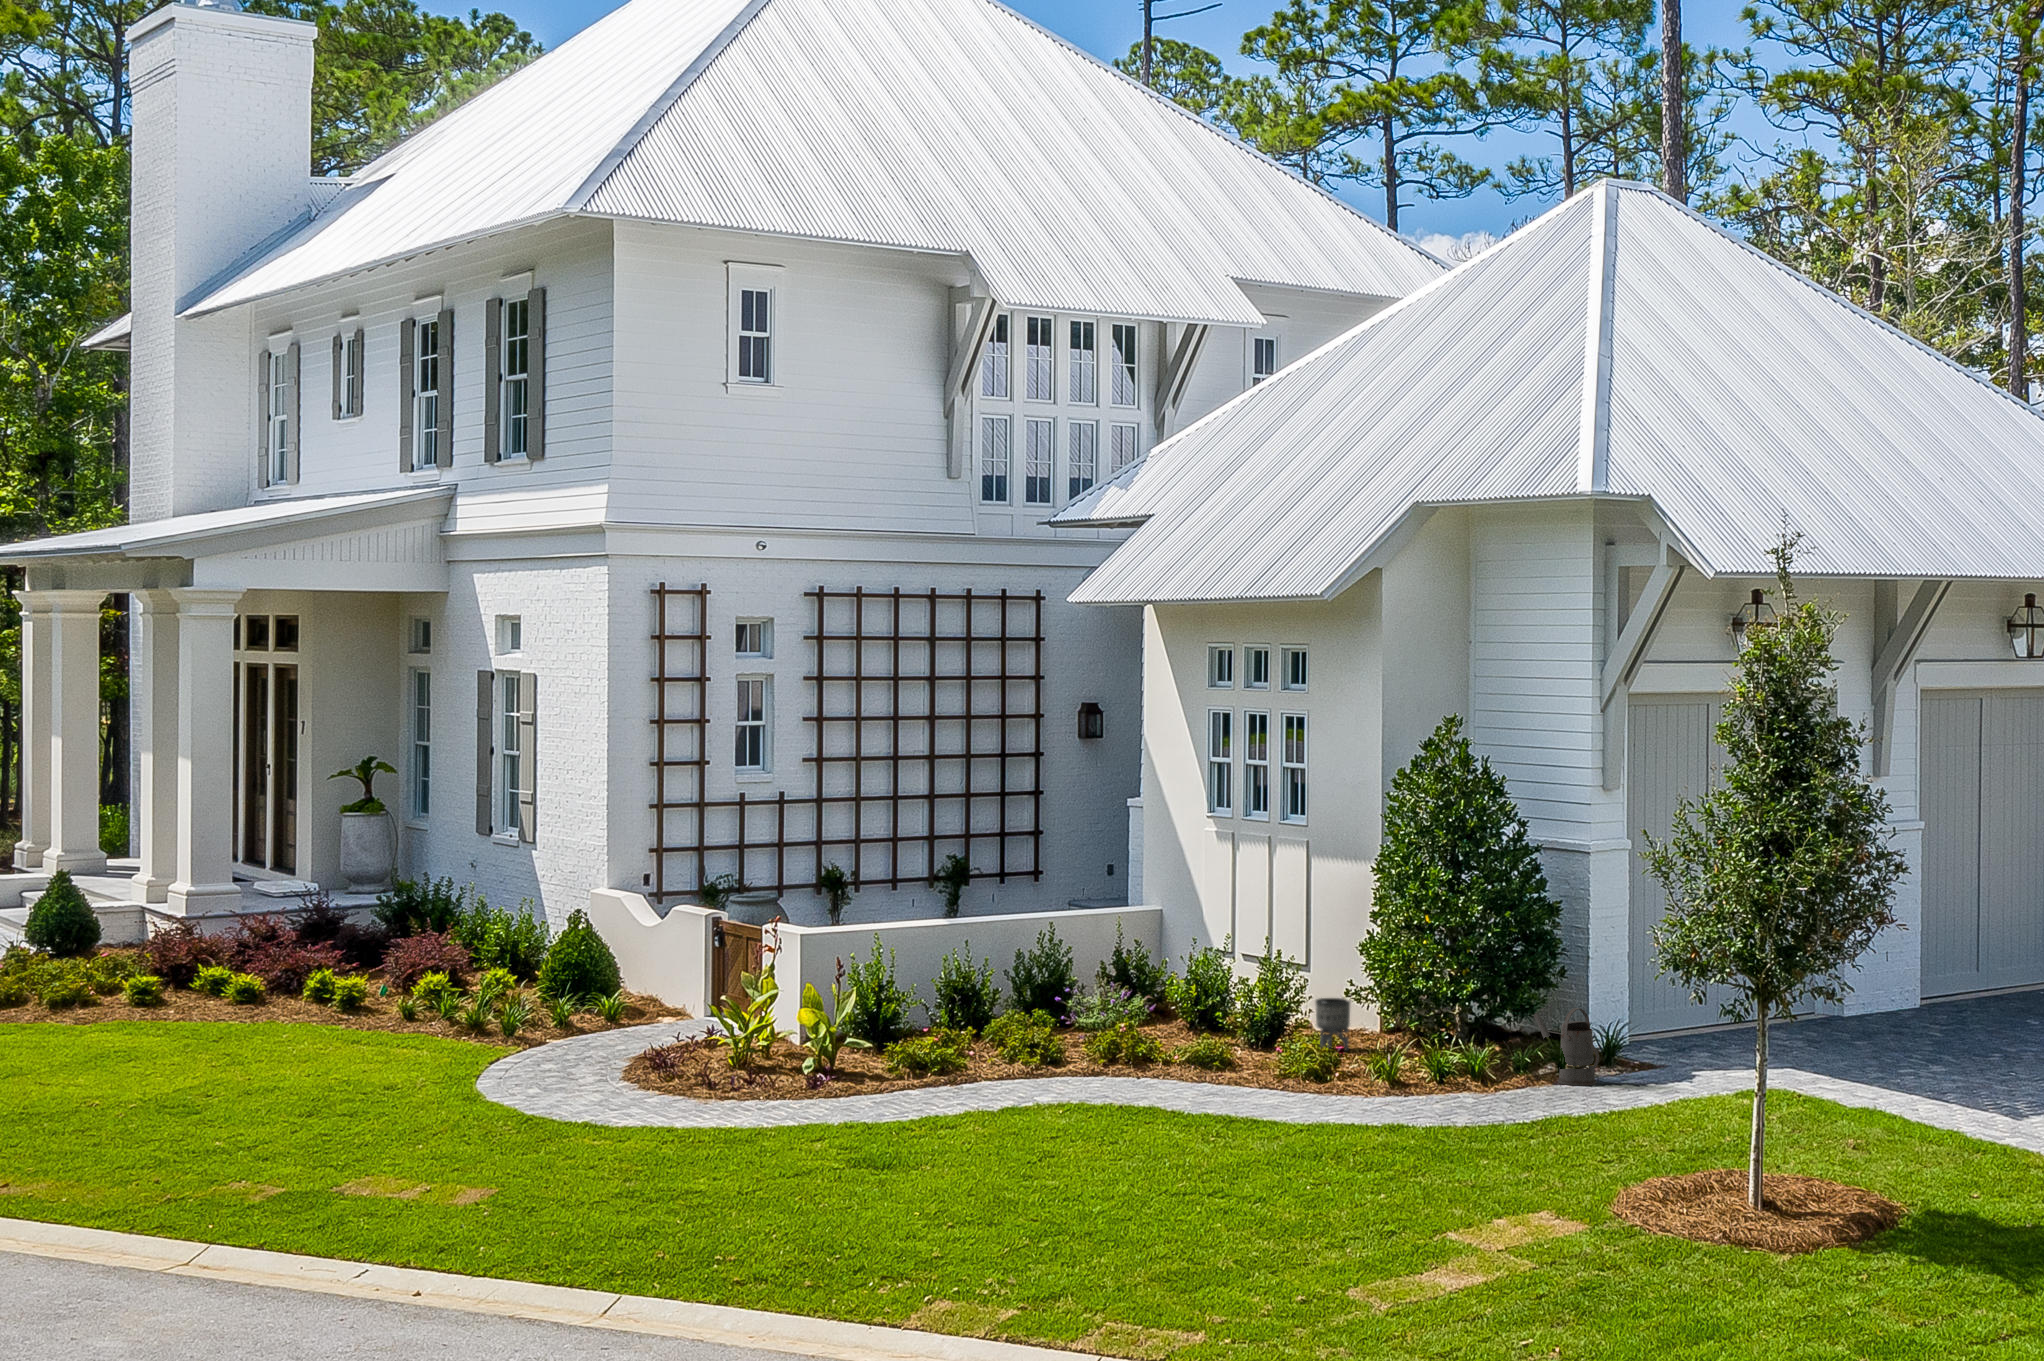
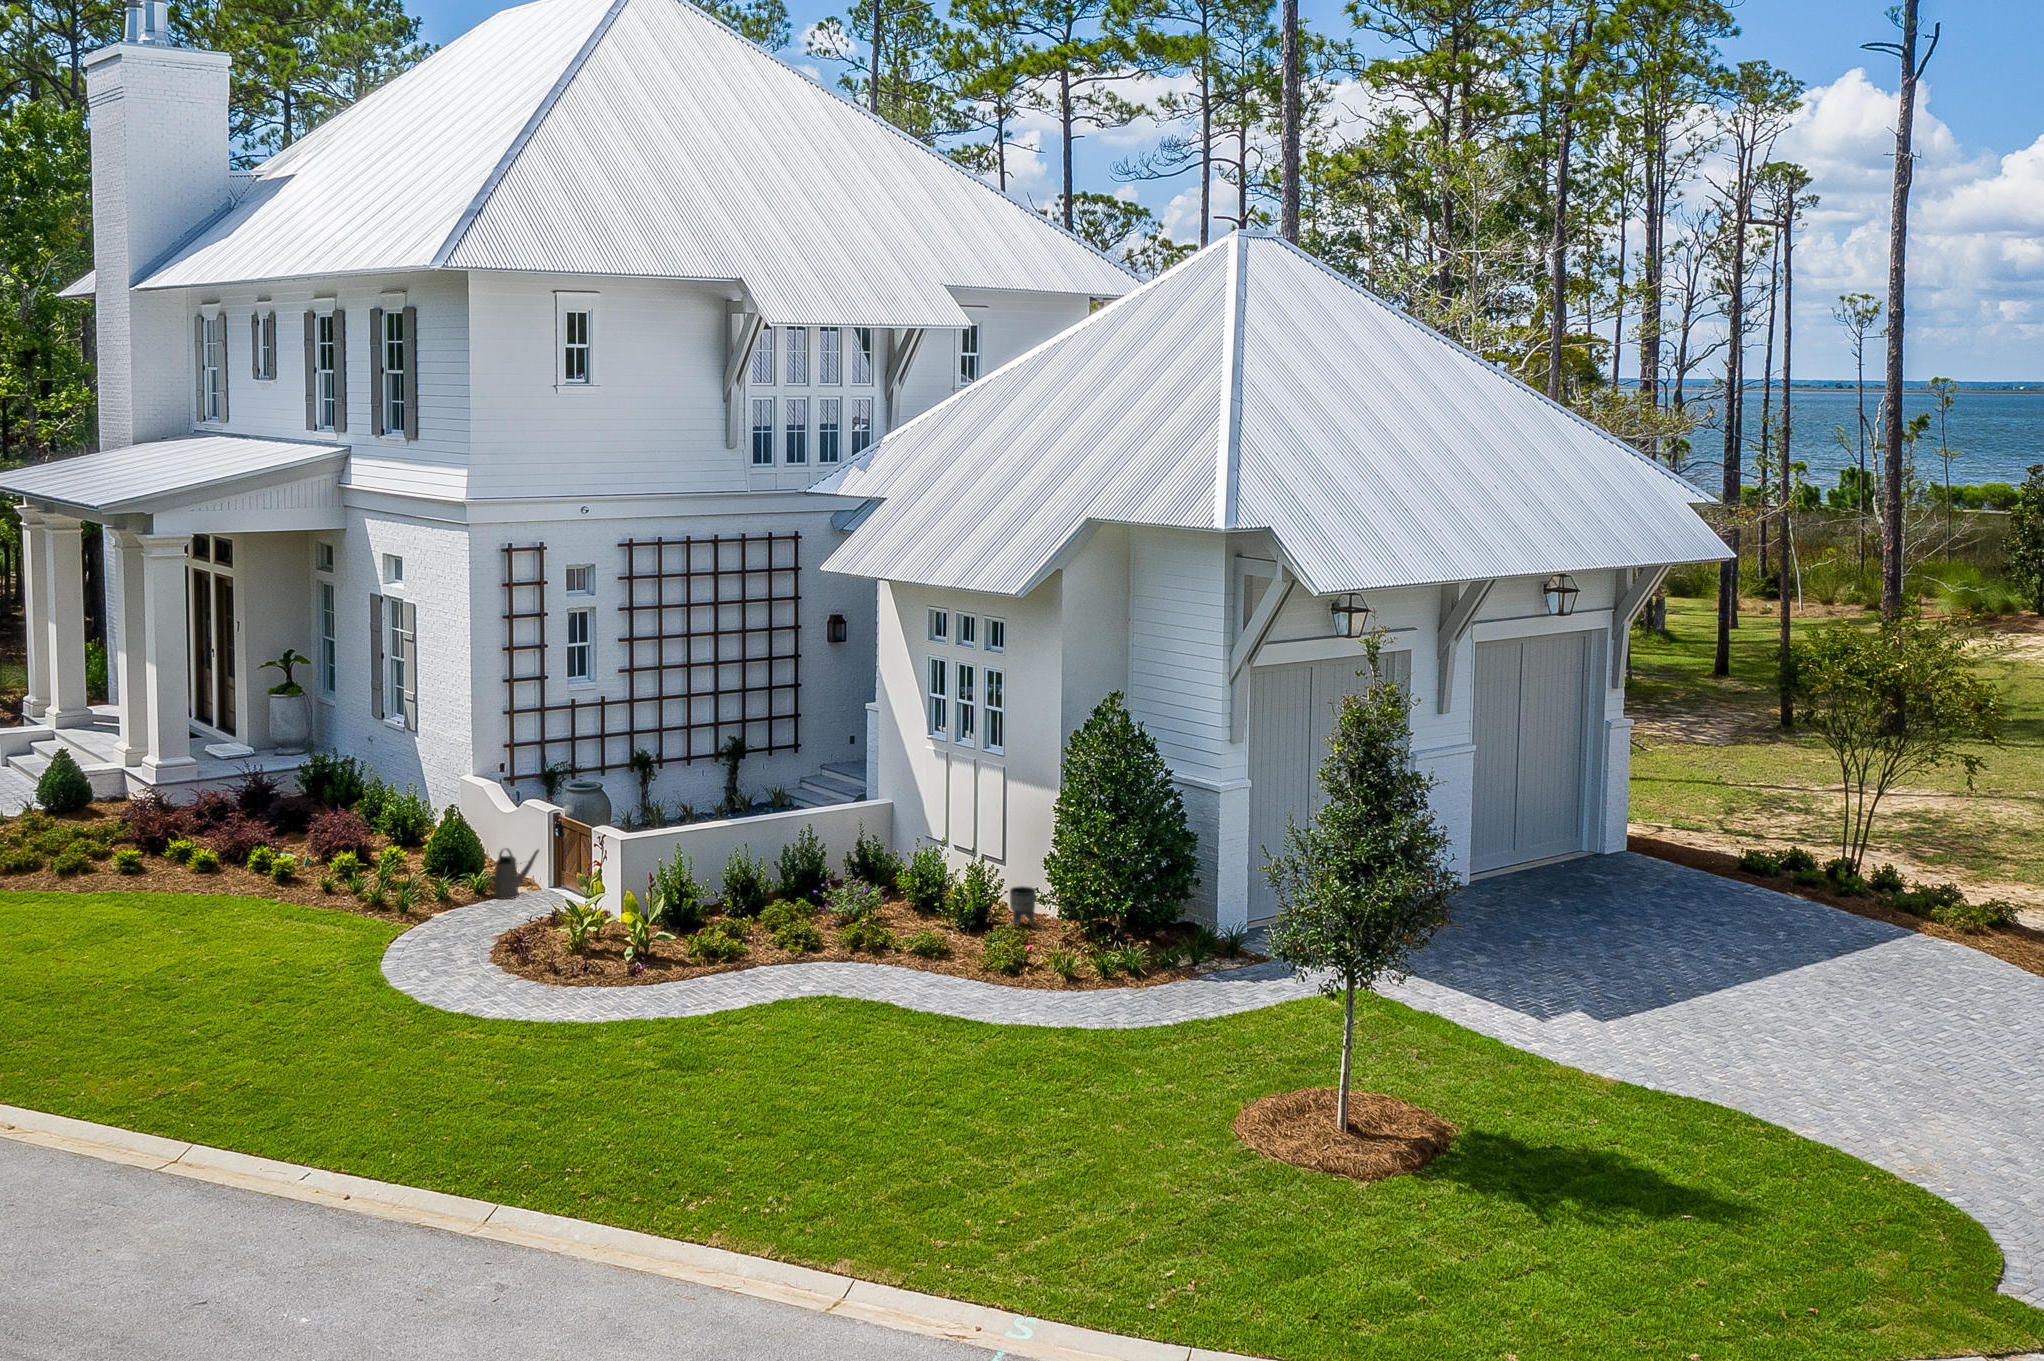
watering can: present [1534,1008,1599,1086] -> present [489,848,539,899]

